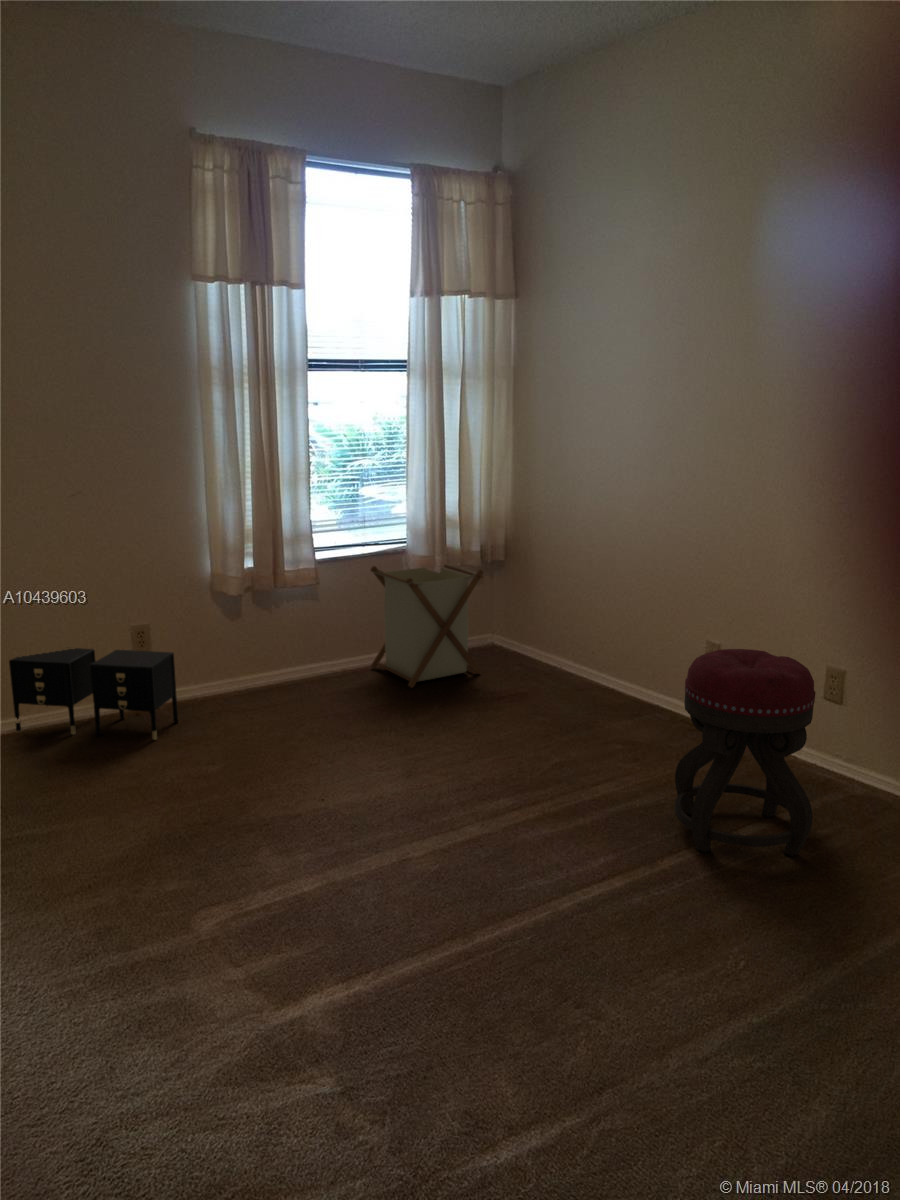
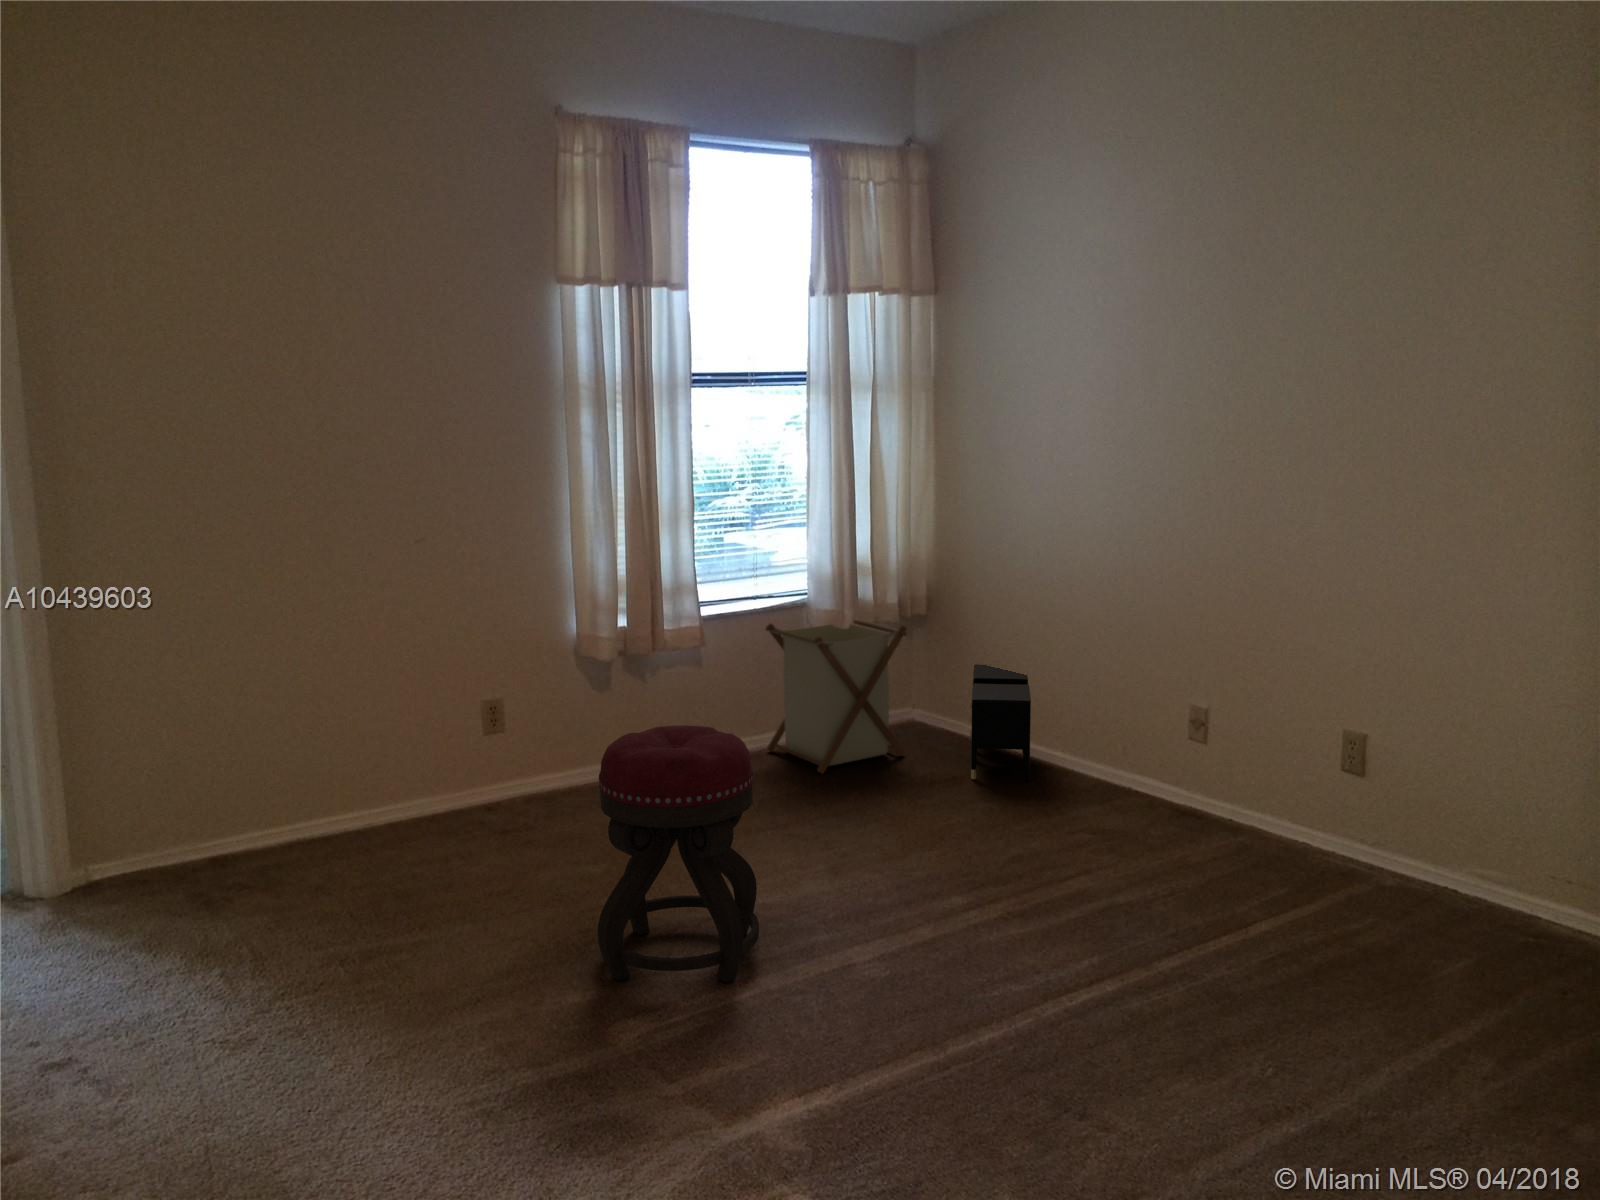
nightstand: present [9,648,178,740] -> present [970,664,1031,781]
ottoman: present [675,649,816,856] -> present [598,725,759,983]

